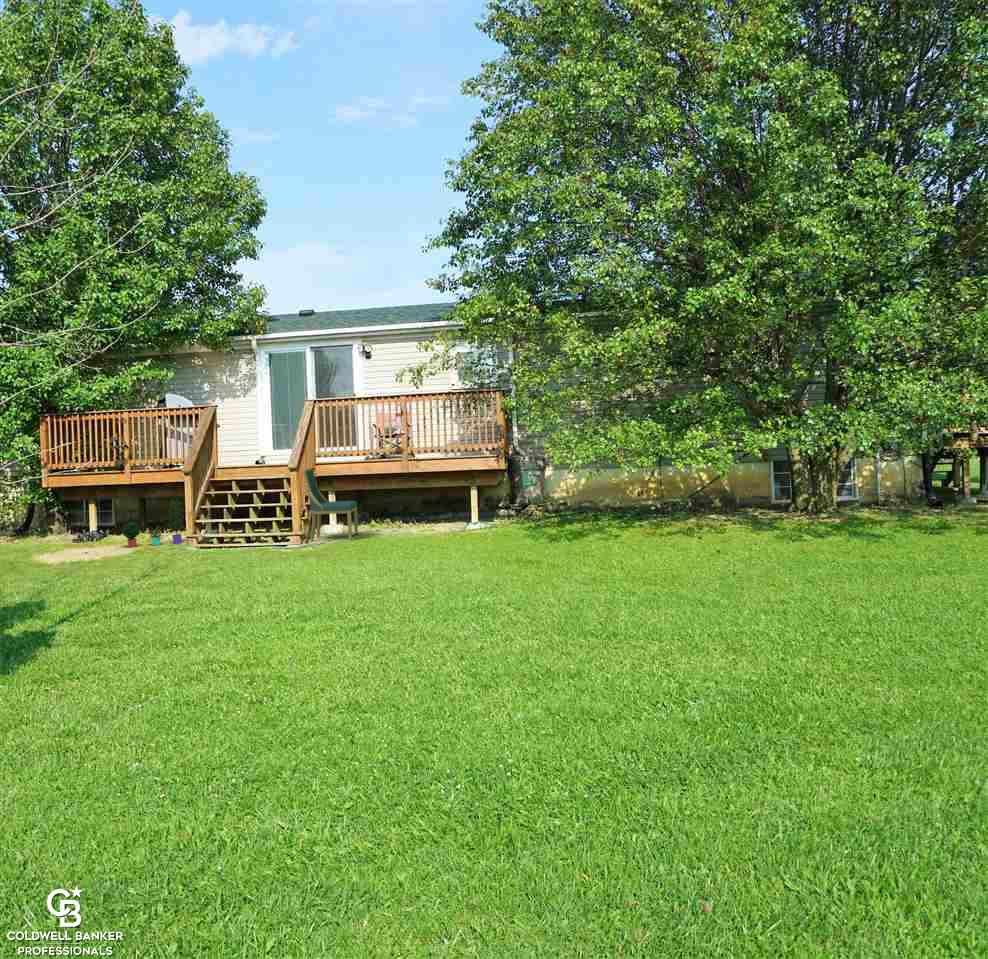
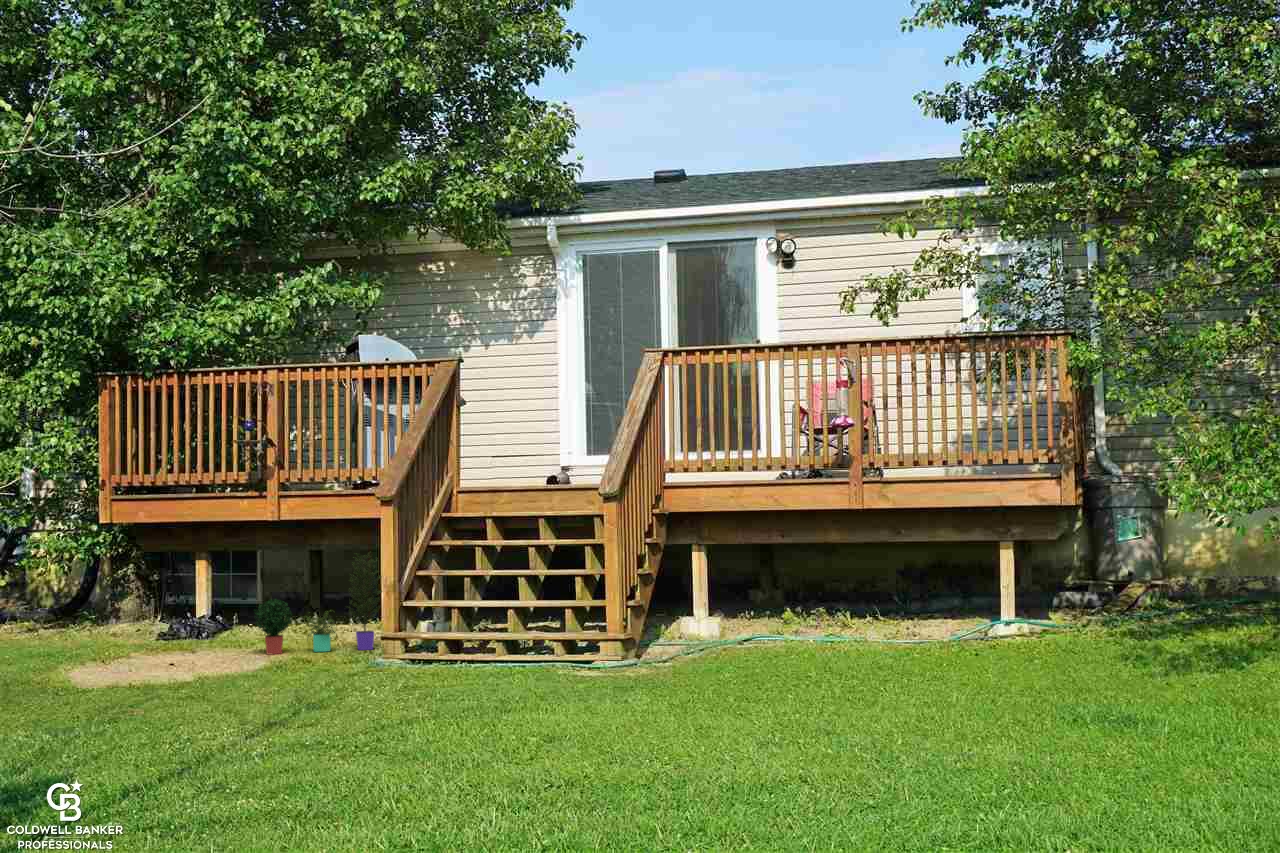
chair: present [303,468,358,541] -> none [638,492,757,661]

